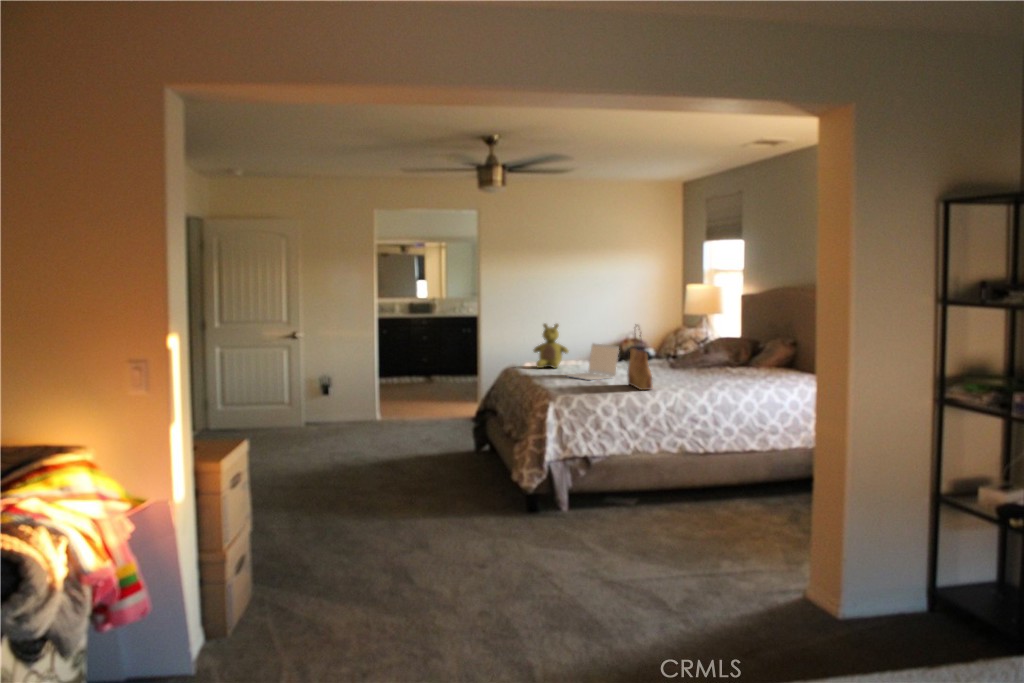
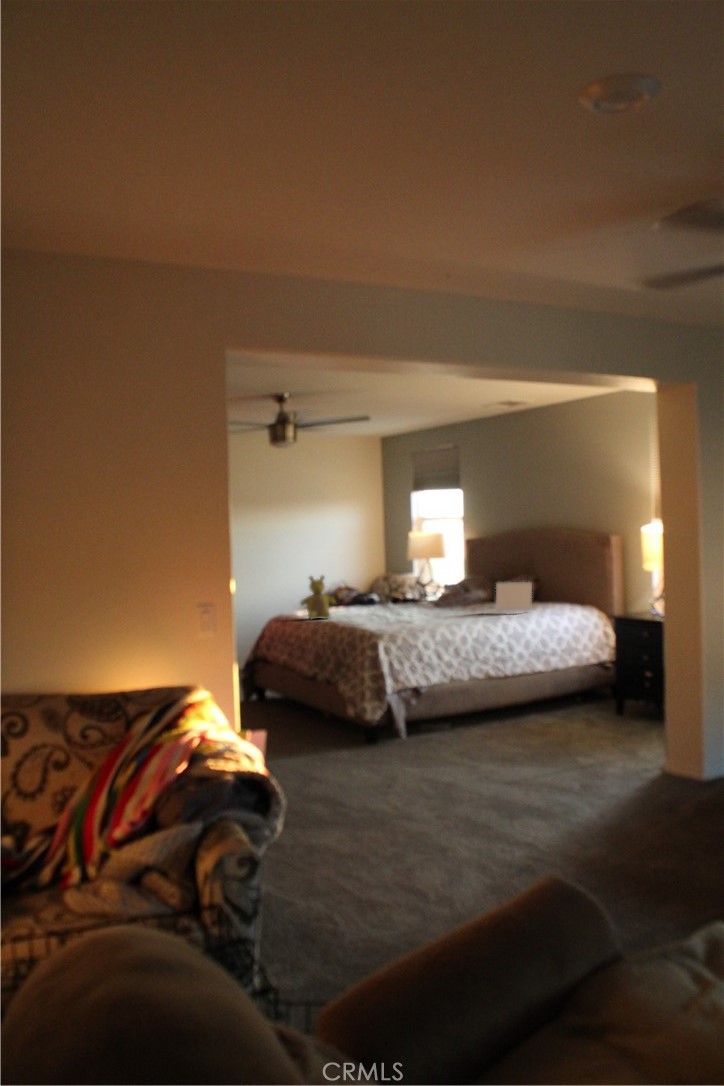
tote bag: present [628,325,653,390] -> none [428,565,461,624]
laptop: present [567,344,619,380] -> present [486,582,532,615]

